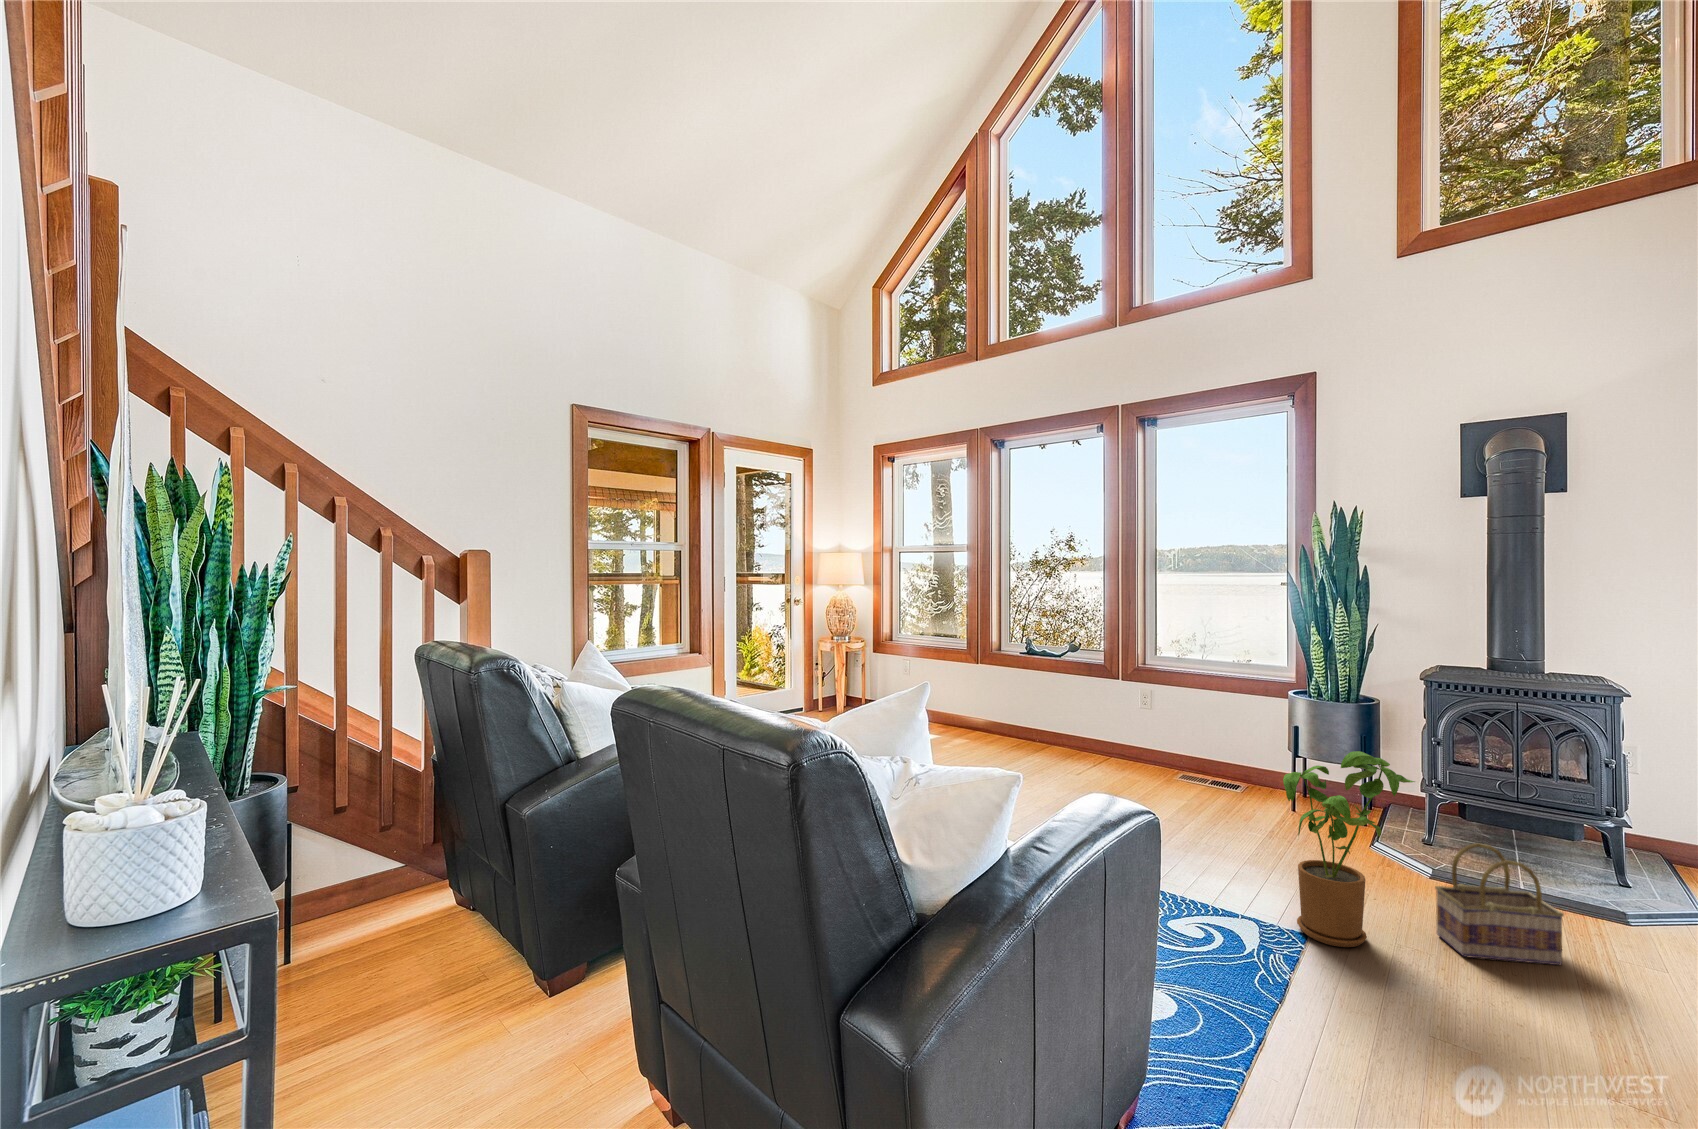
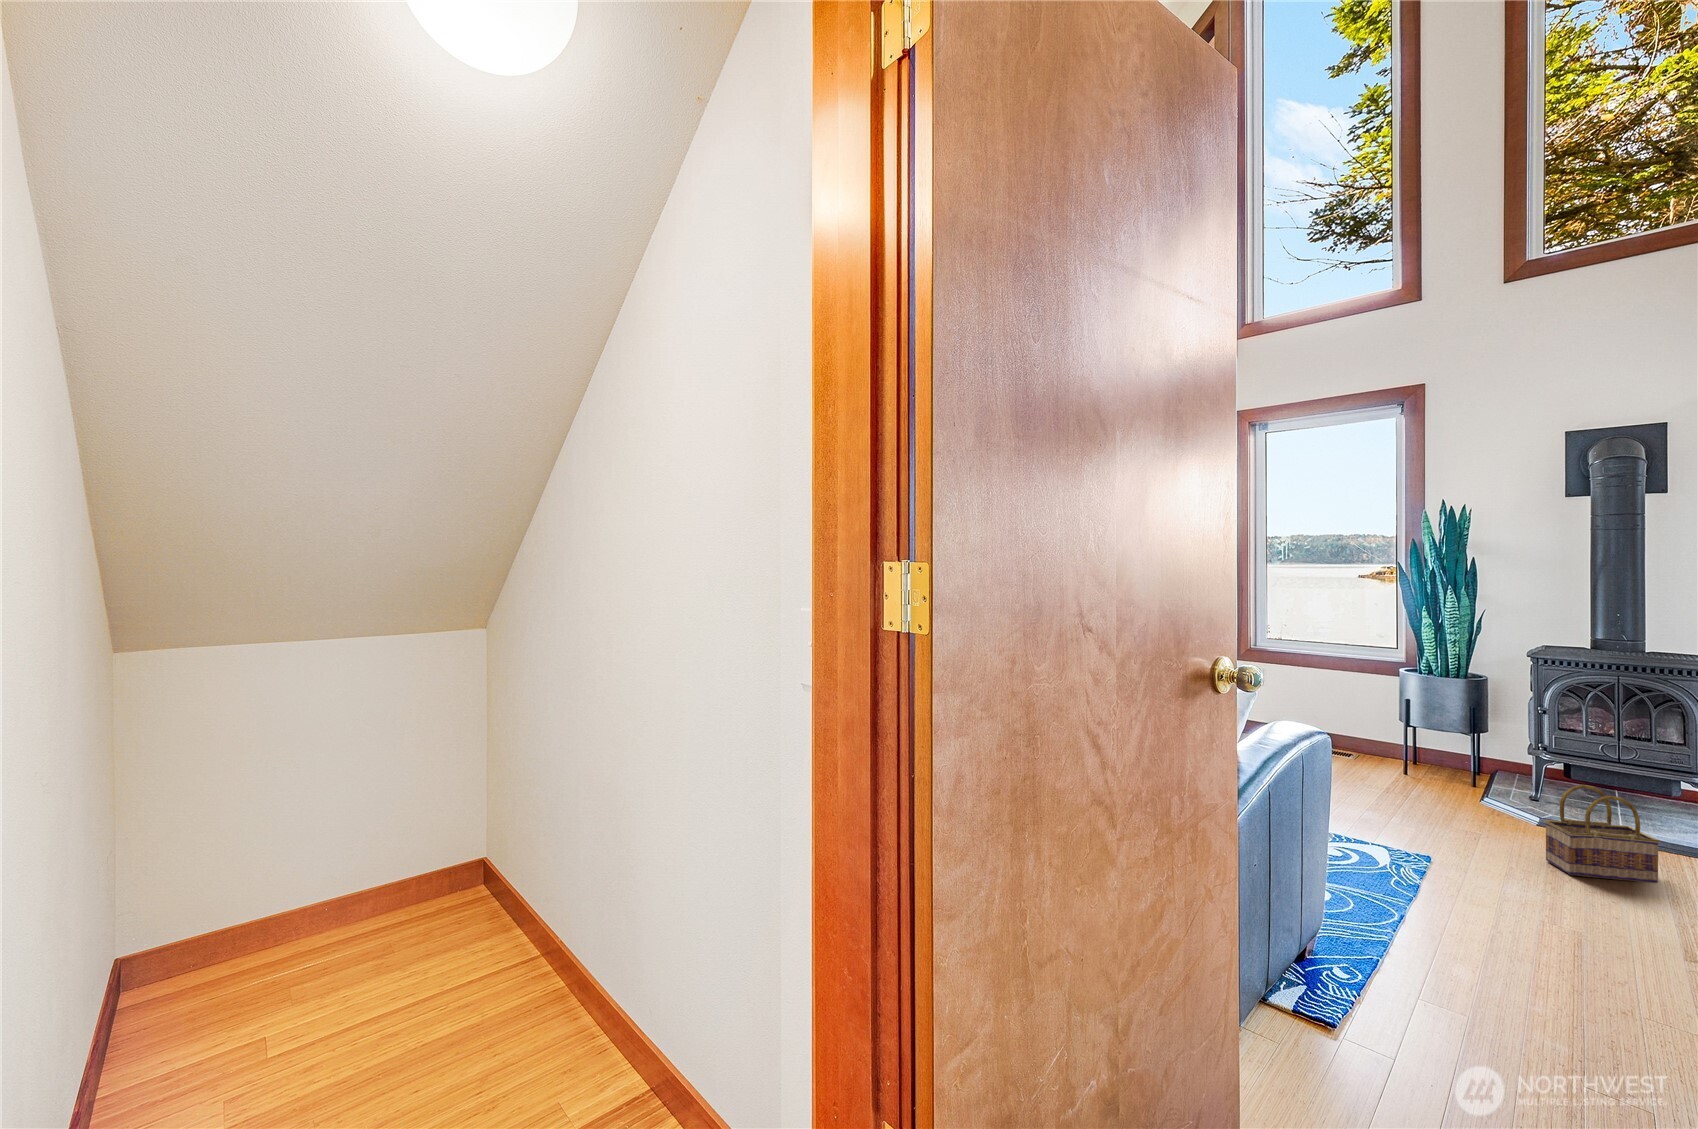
house plant: present [1283,751,1415,947] -> none [1409,706,1529,866]

